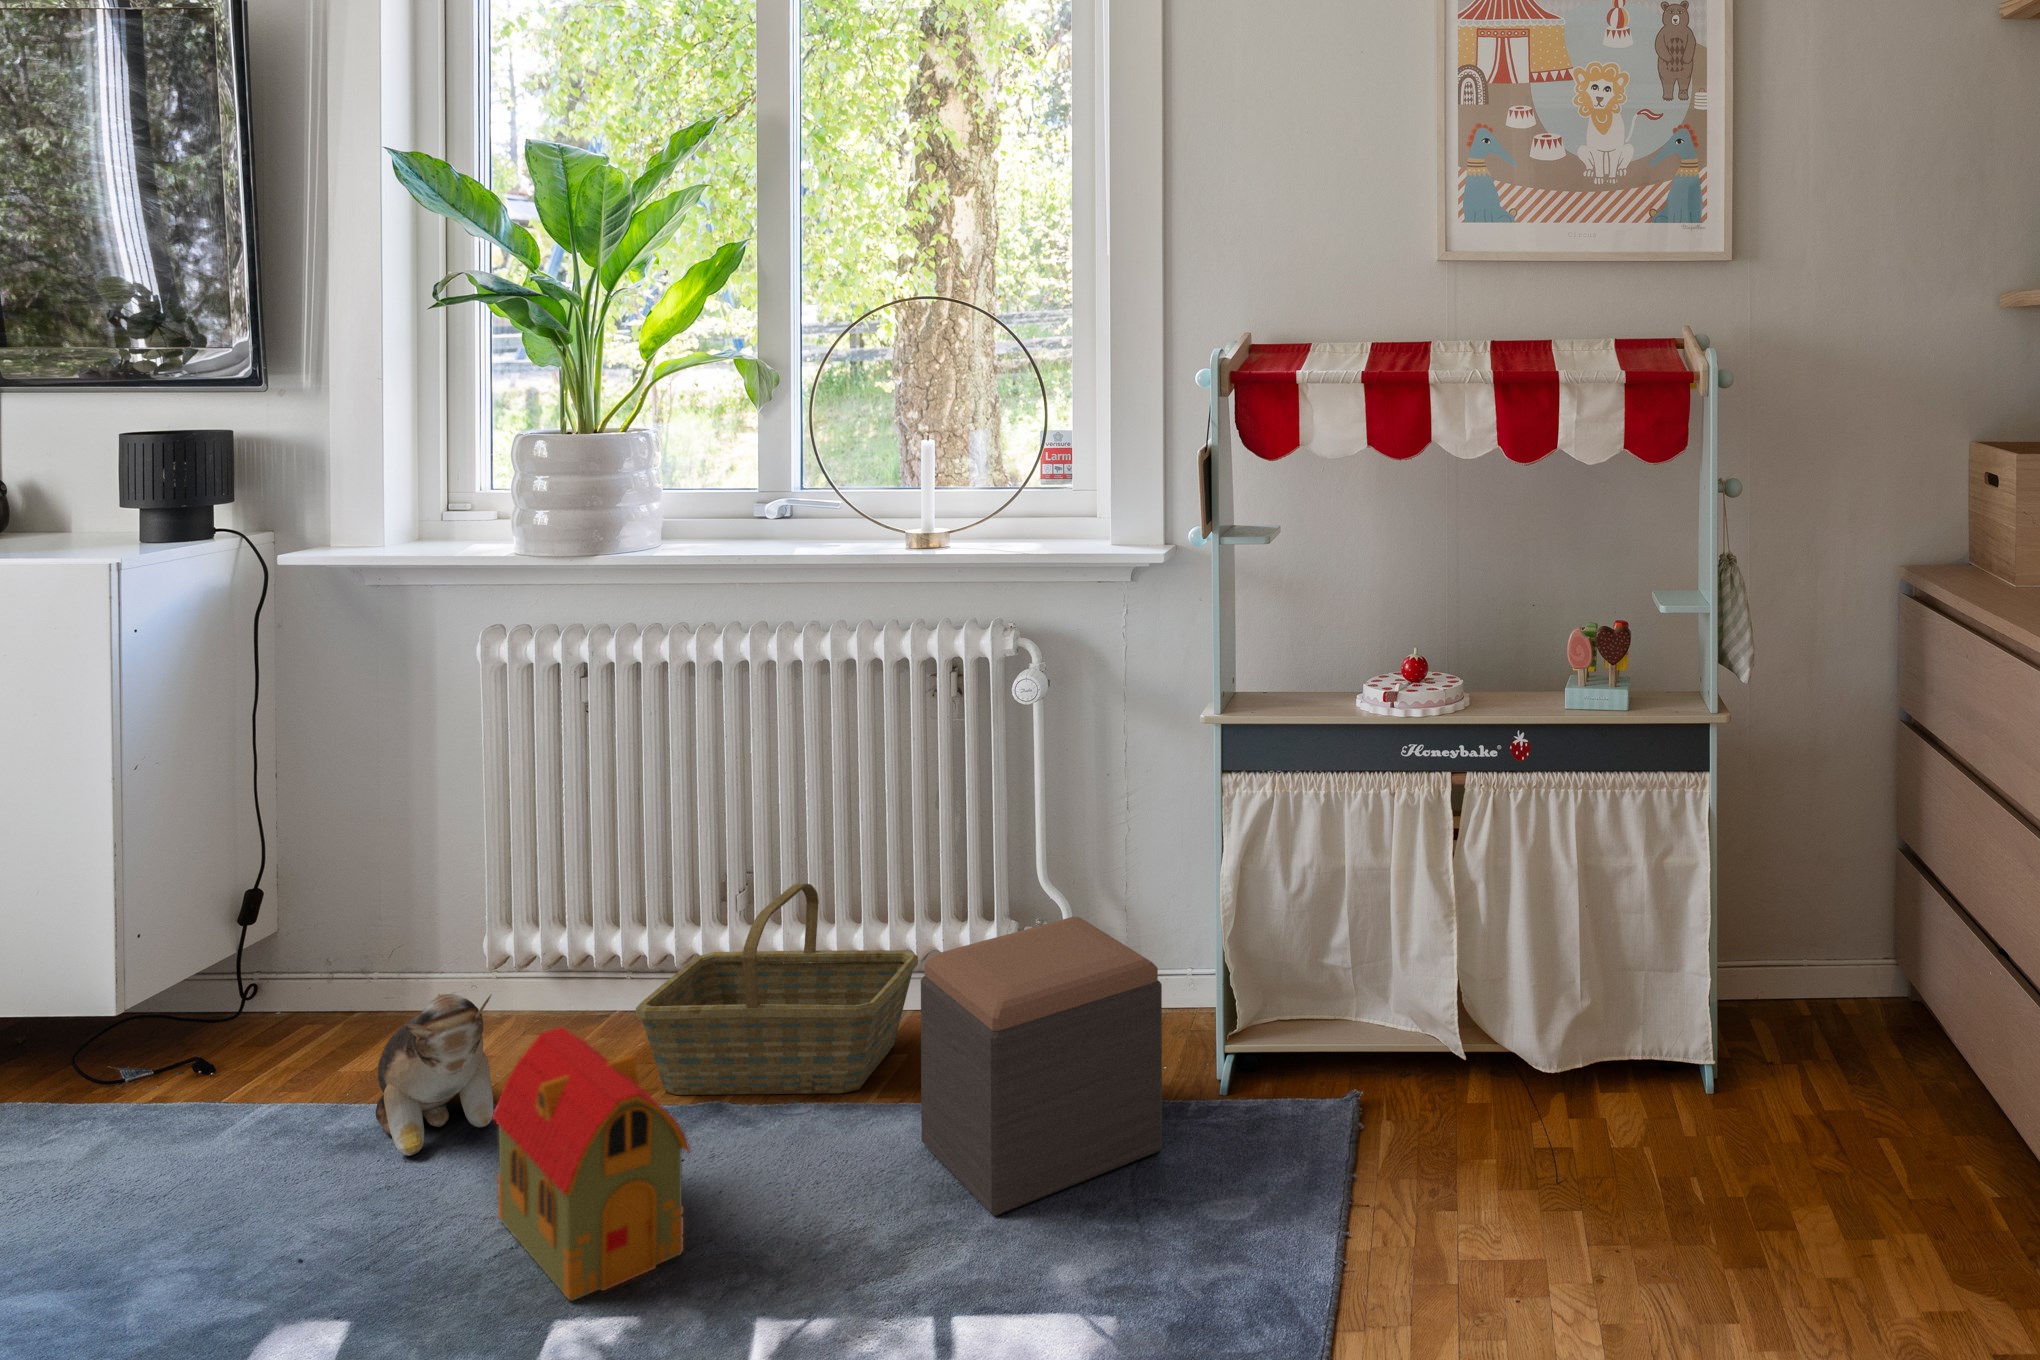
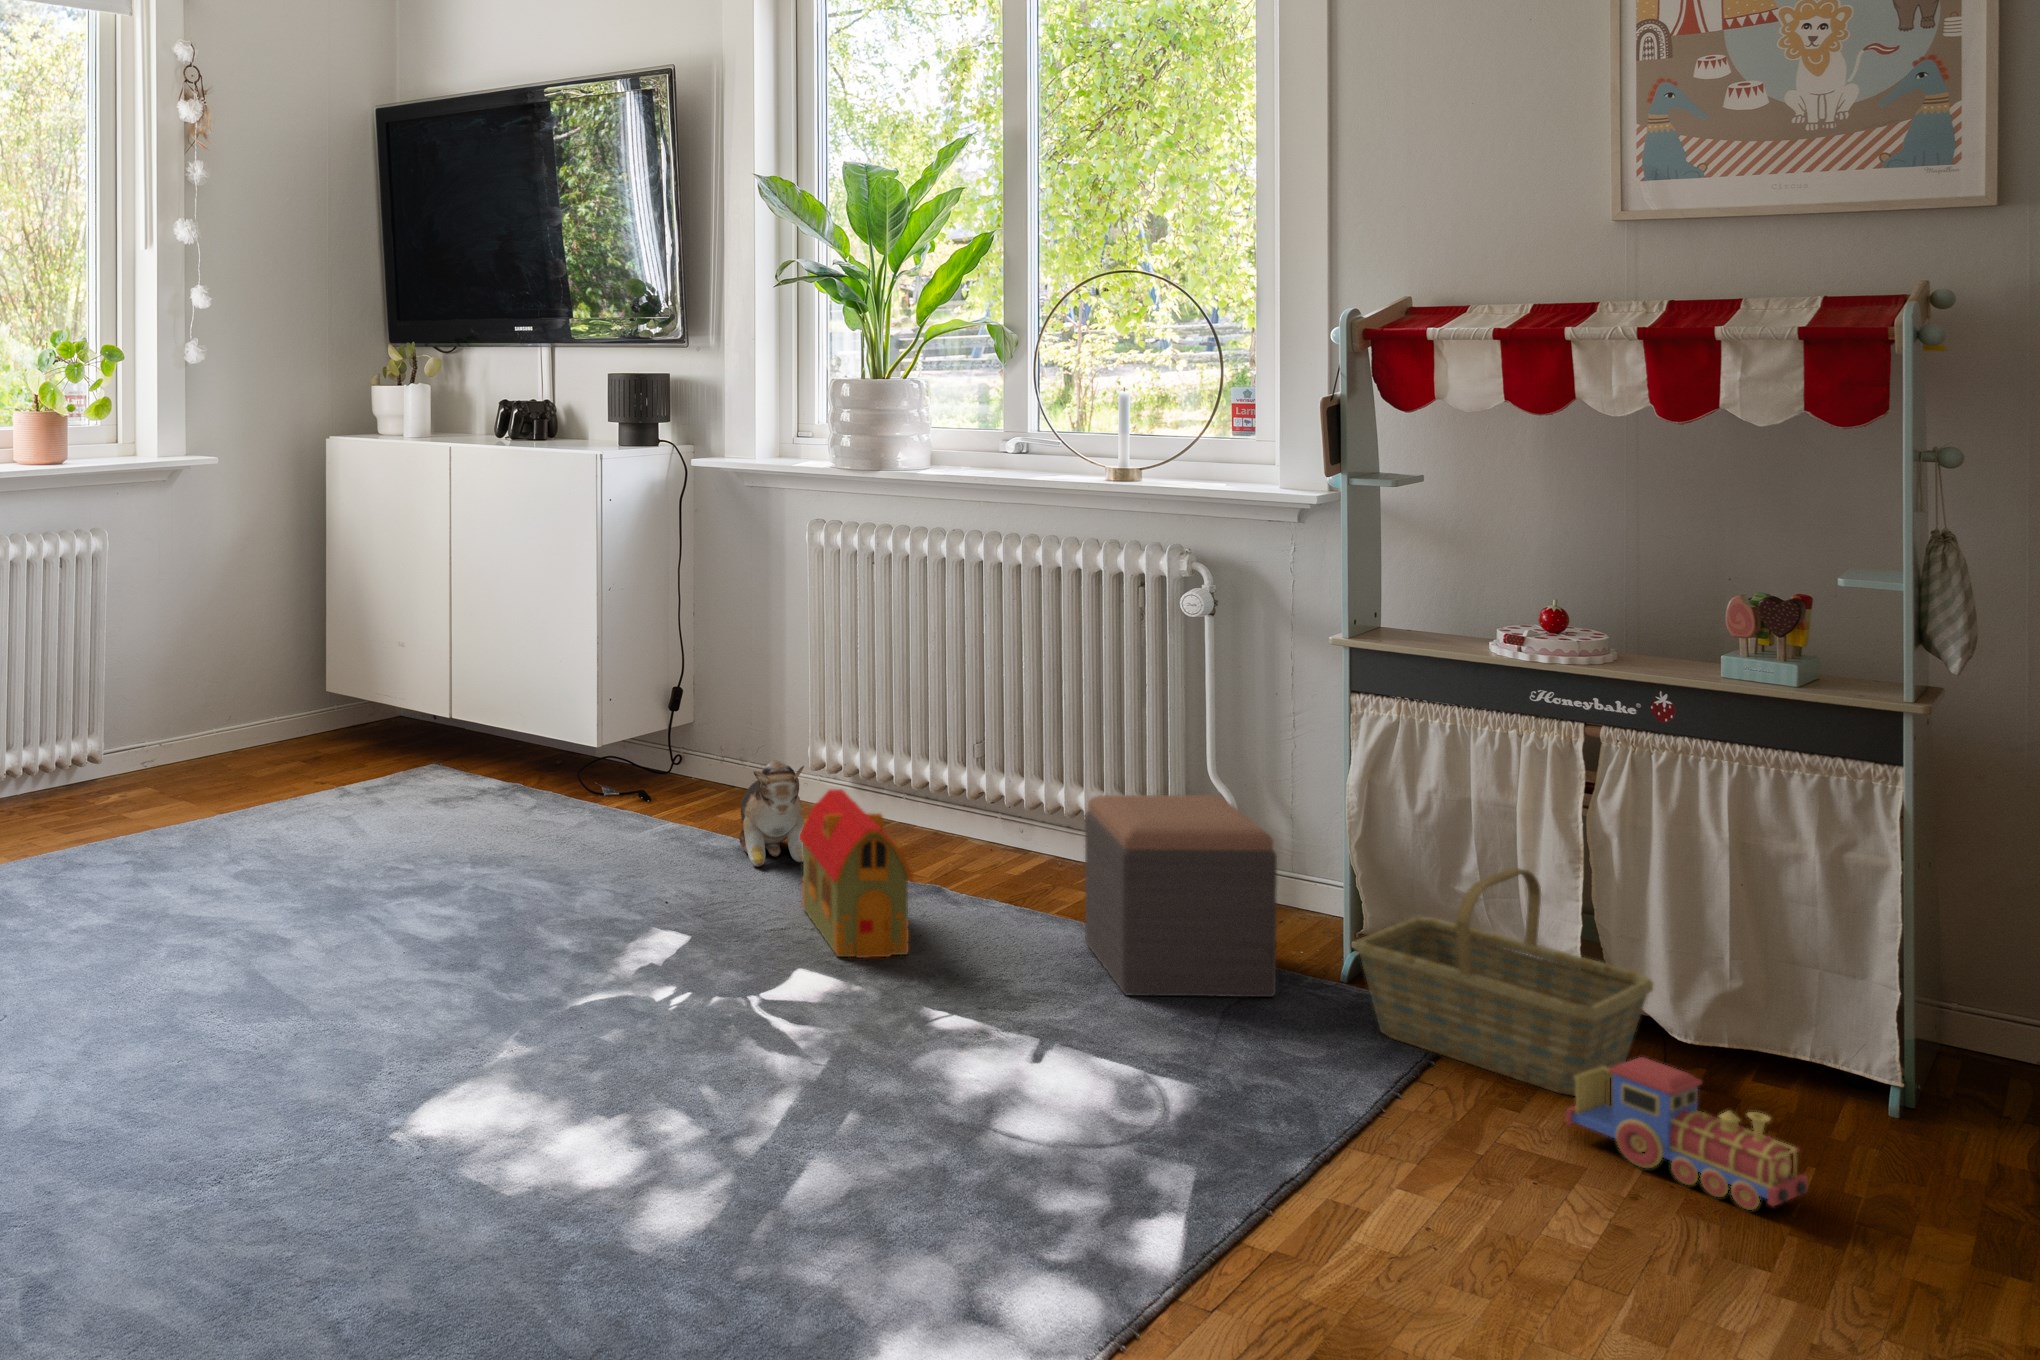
basket: present [636,884,918,1095] -> present [1354,868,1653,1096]
toy train: none [1509,1140,1730,1285] -> present [1566,1057,1808,1210]

